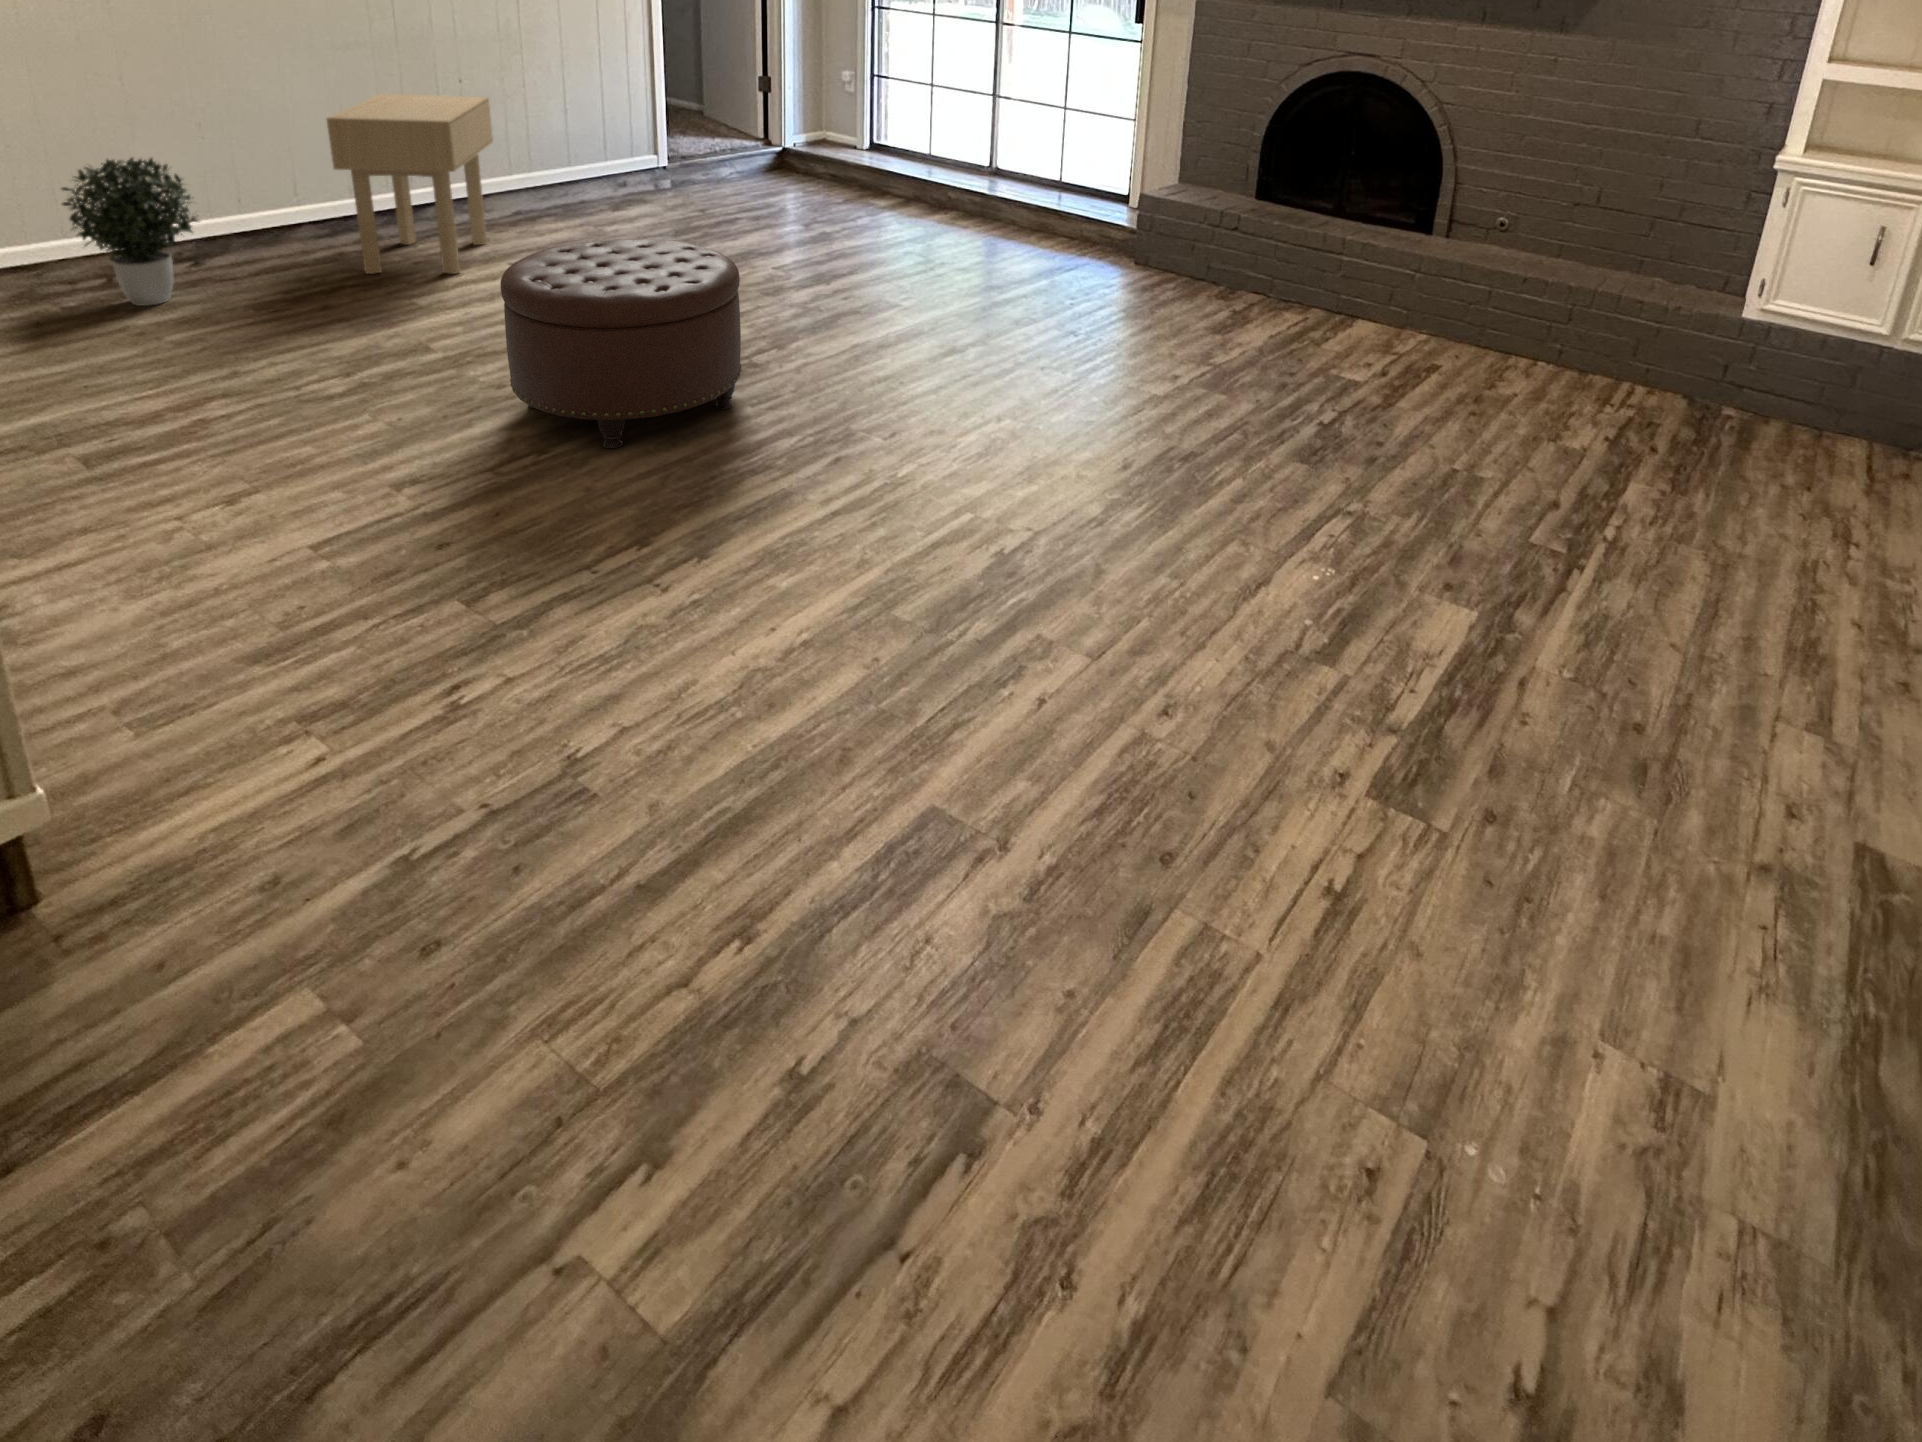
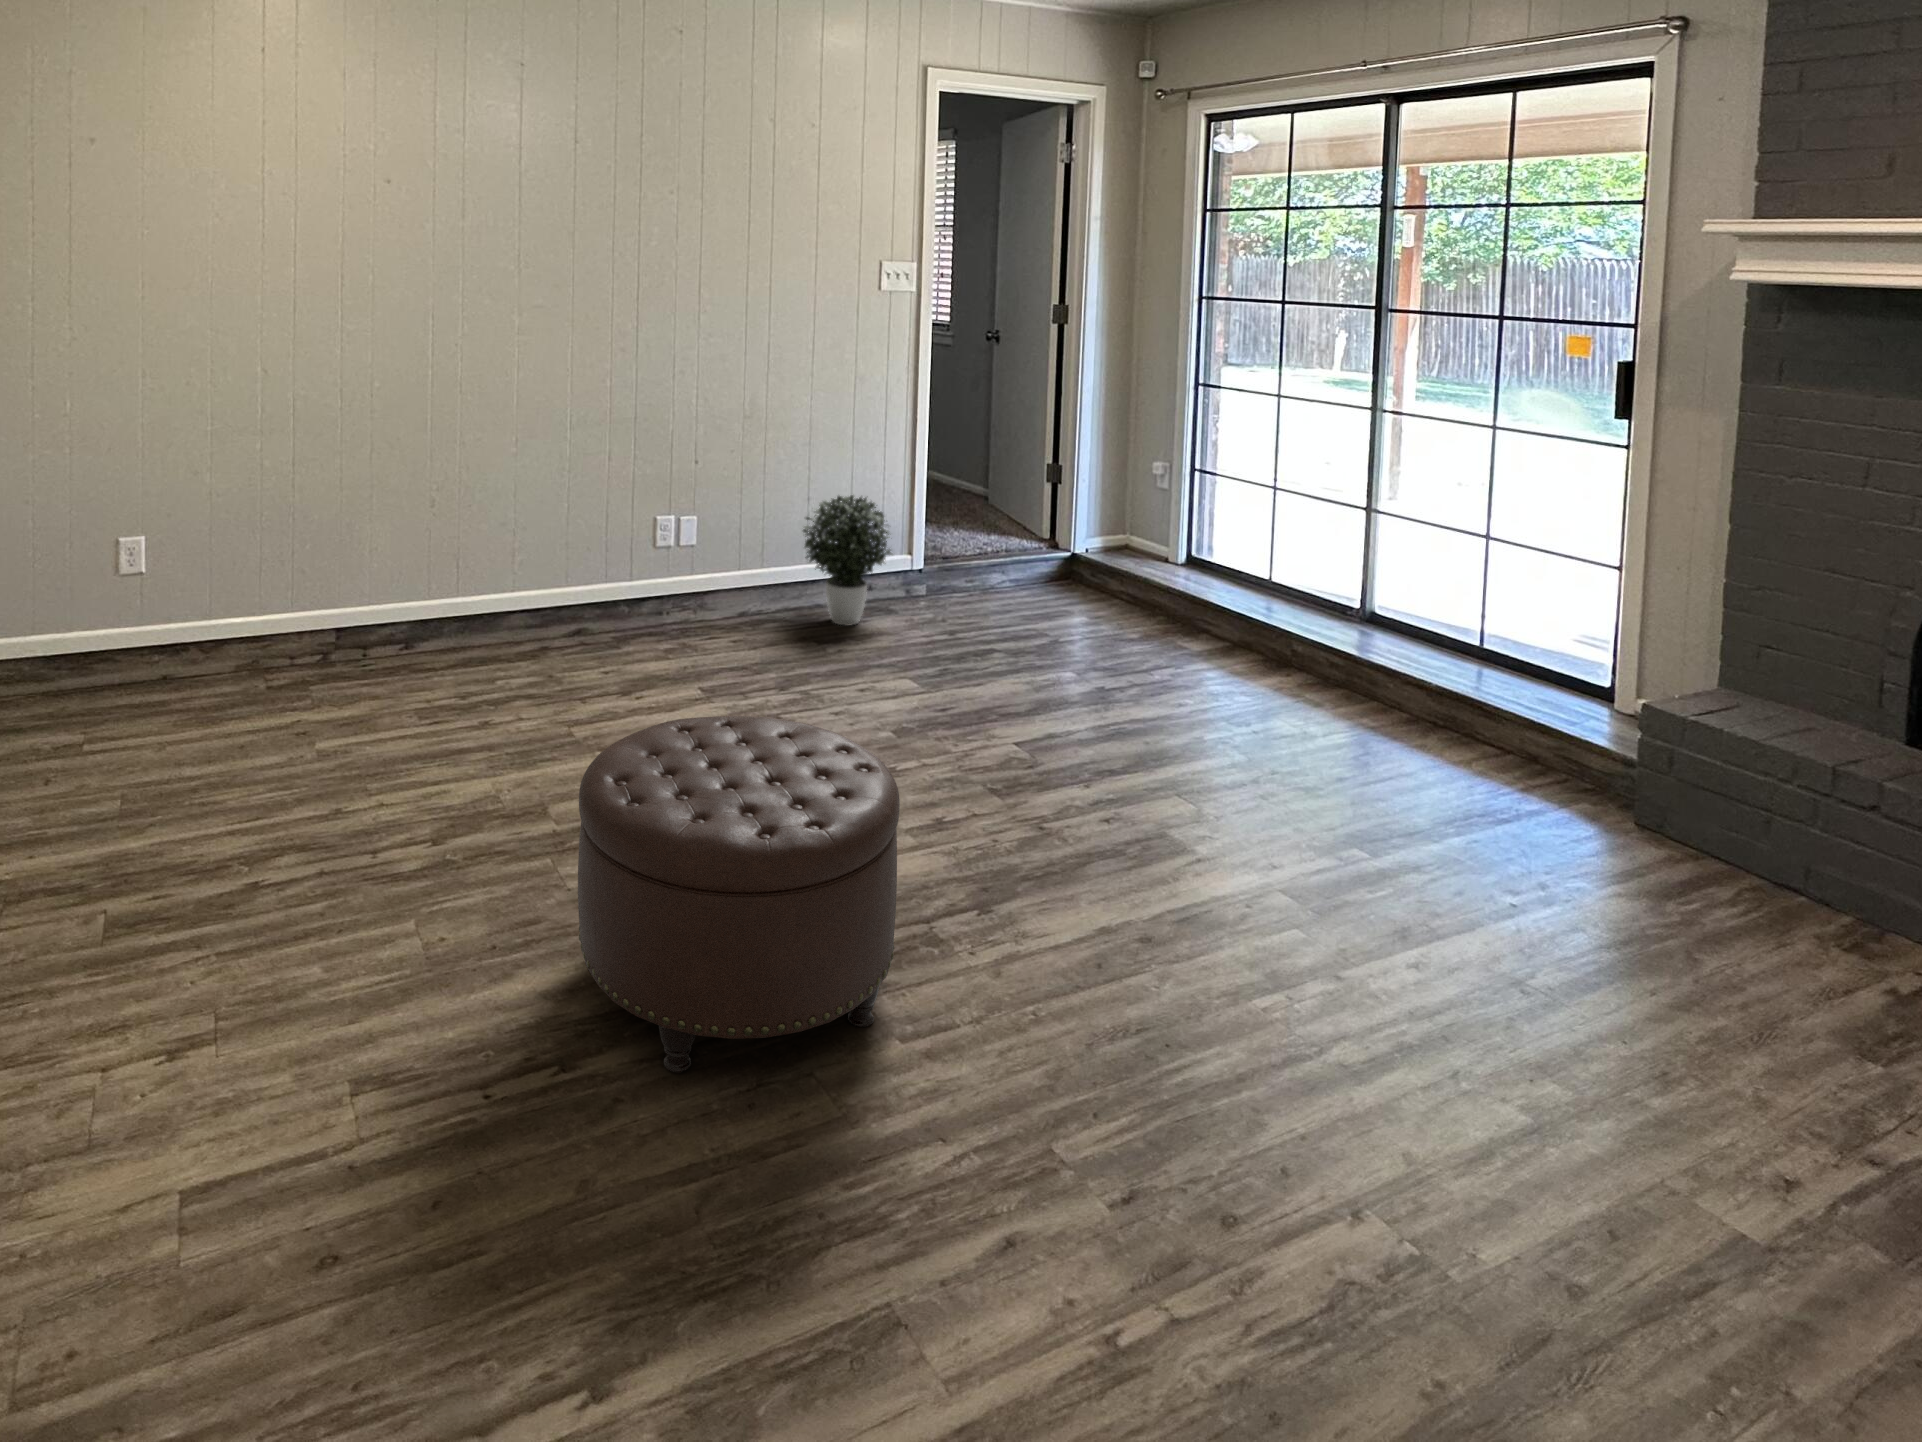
side table: present [327,94,493,274] -> none [537,477,714,696]
potted plant: present [61,158,198,306] -> present [803,495,892,625]

